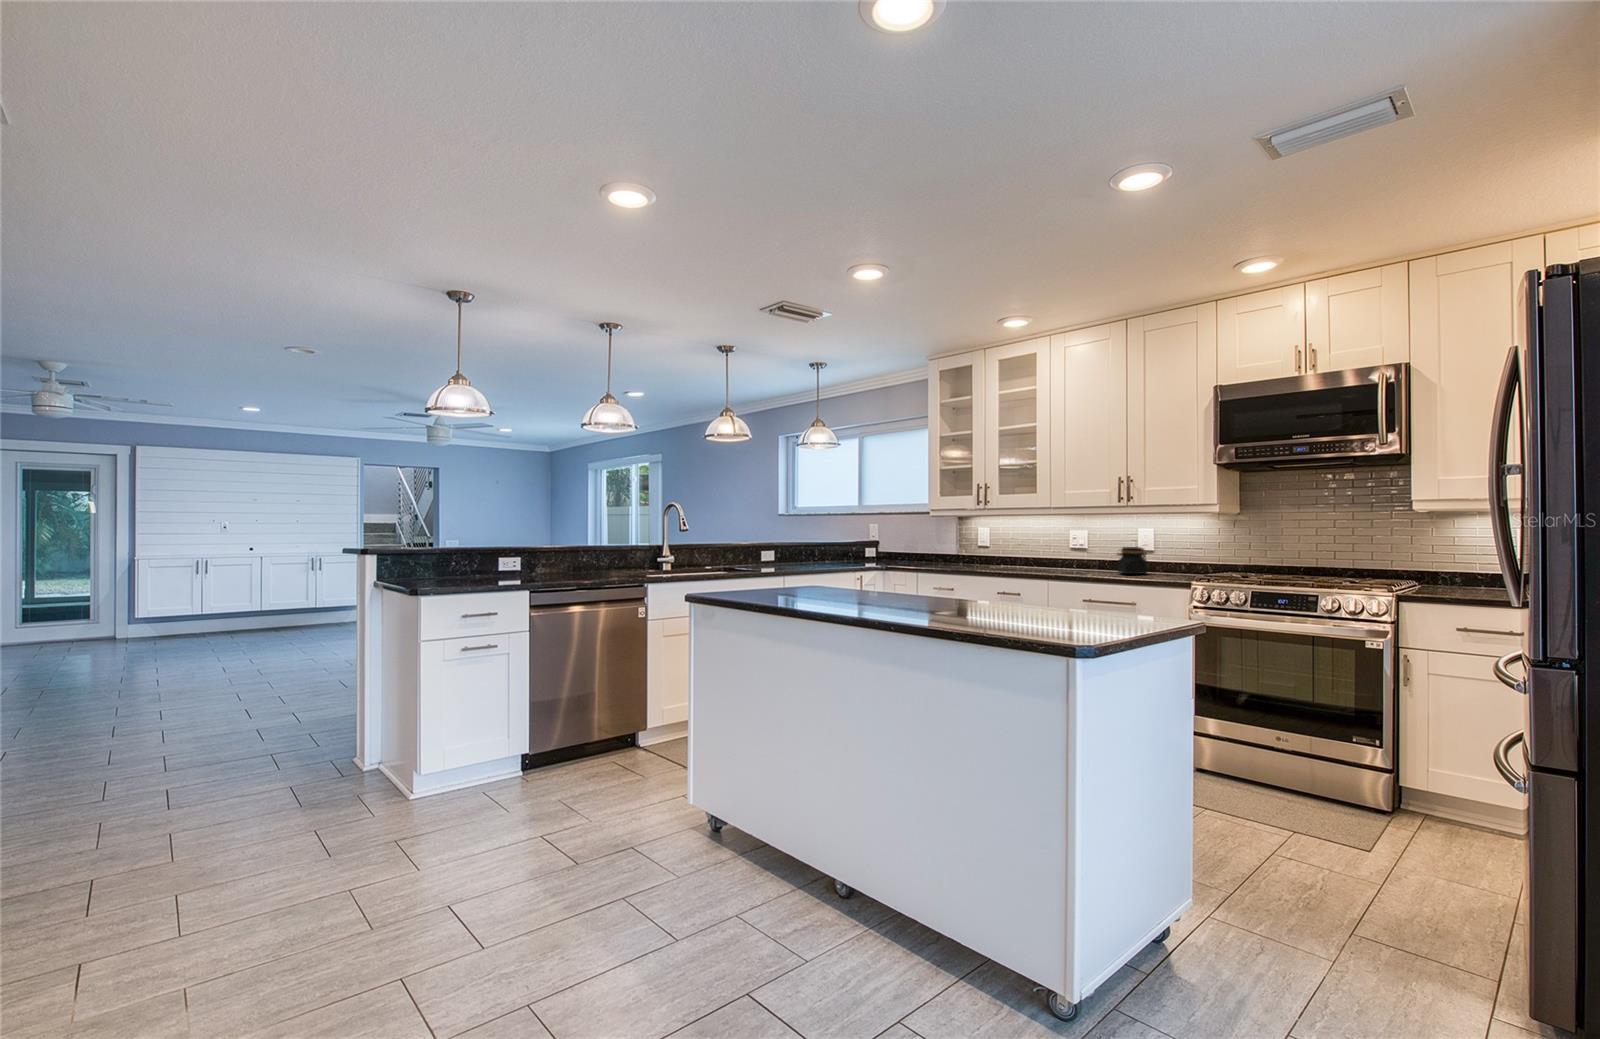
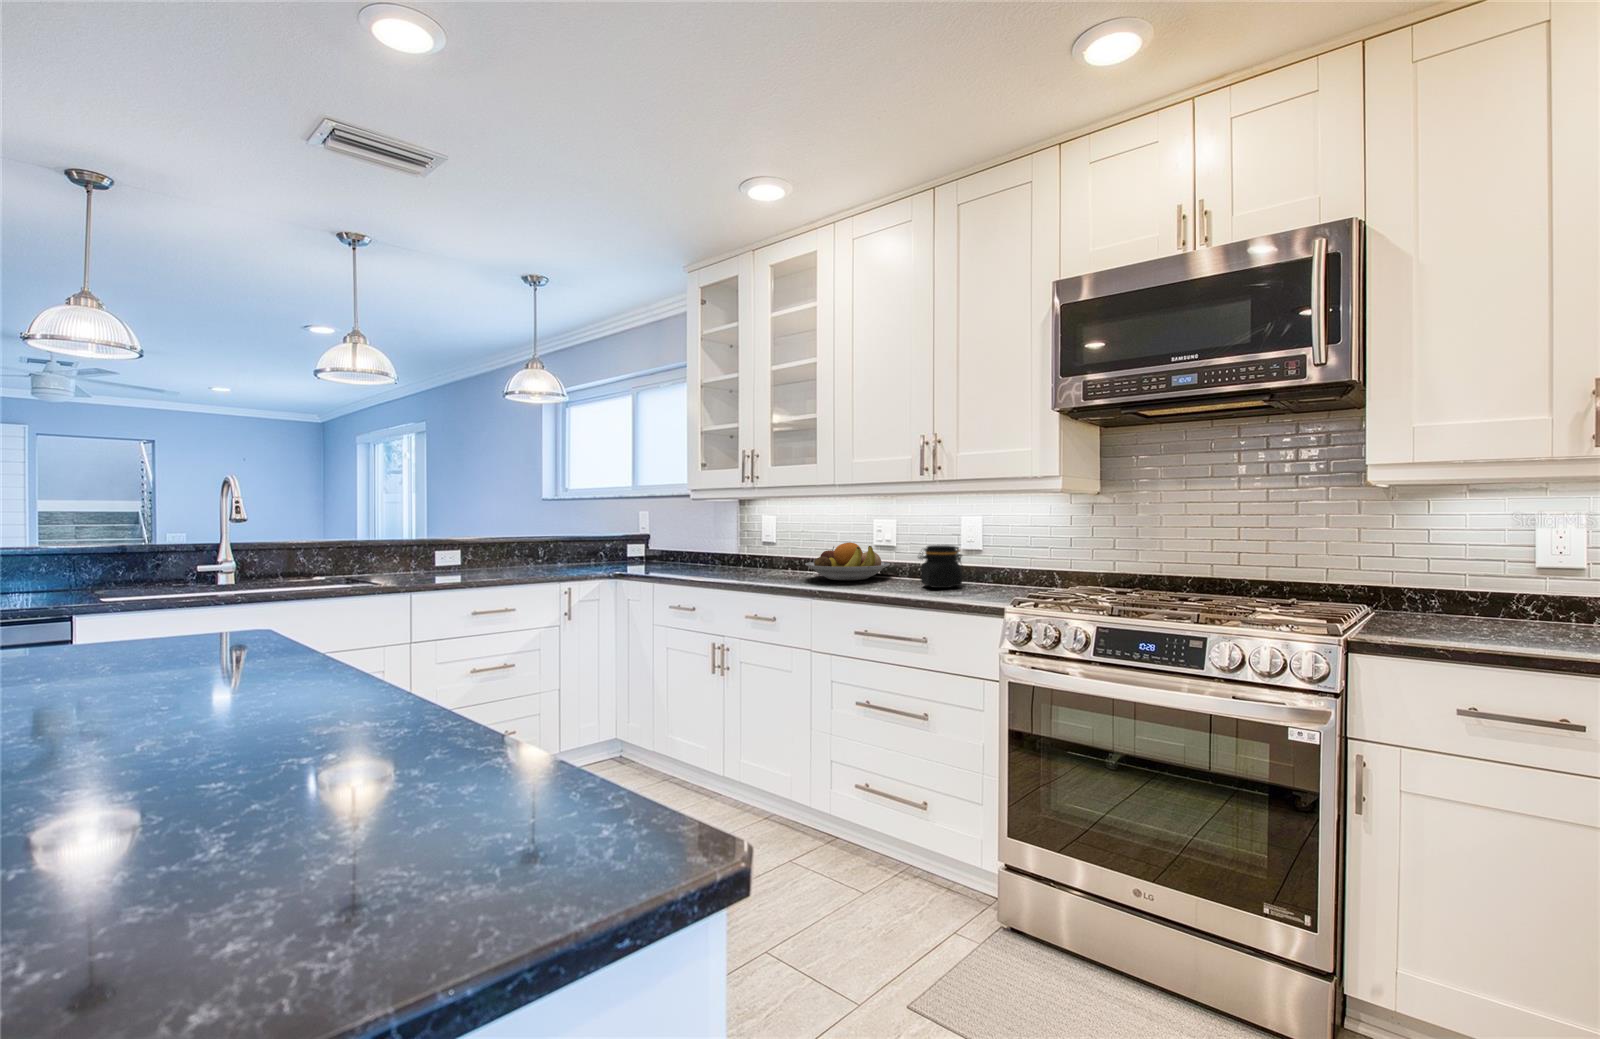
fruit bowl: none [1029,546,1089,571] -> present [805,542,890,580]

